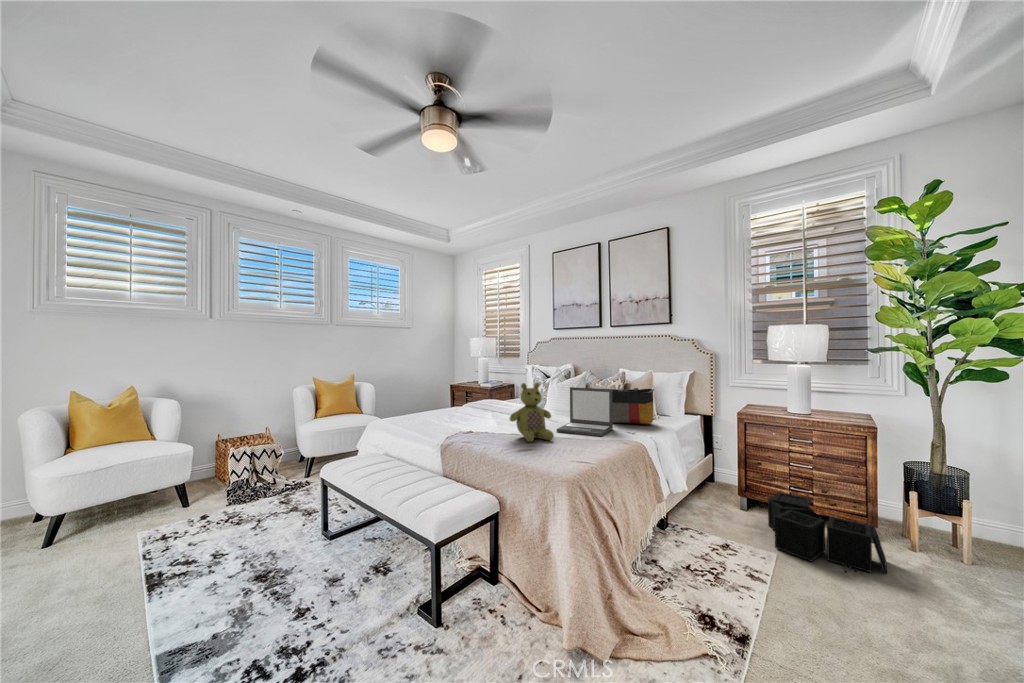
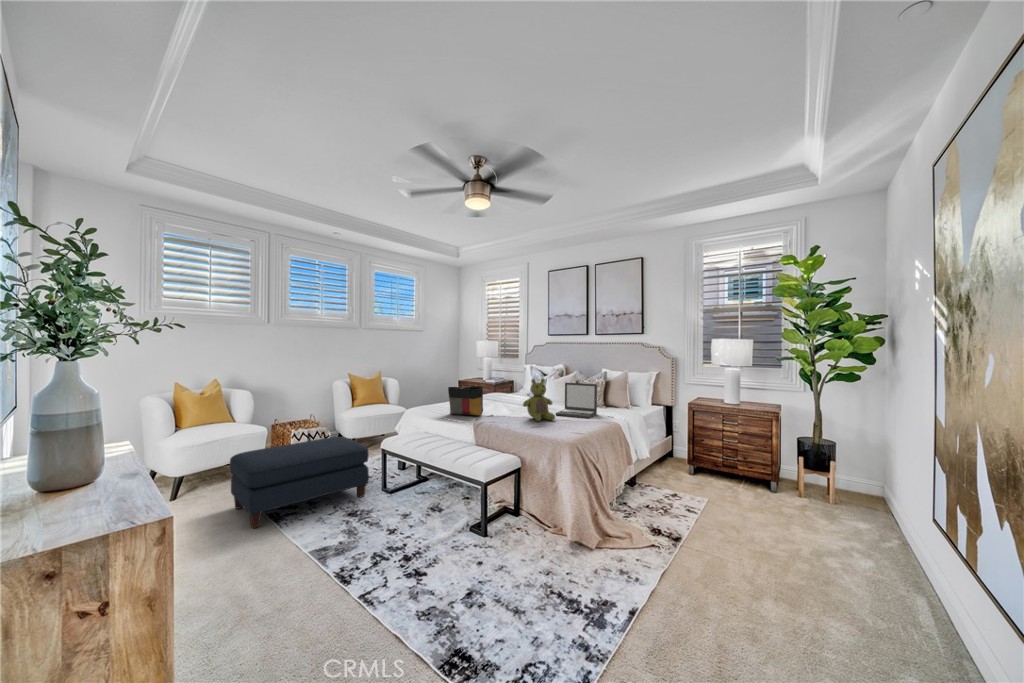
tote bag: present [612,388,654,425] -> present [448,386,483,416]
ottoman: none [98,462,300,604] -> present [230,437,369,528]
storage bin: present [768,492,887,574] -> none [706,460,780,509]

